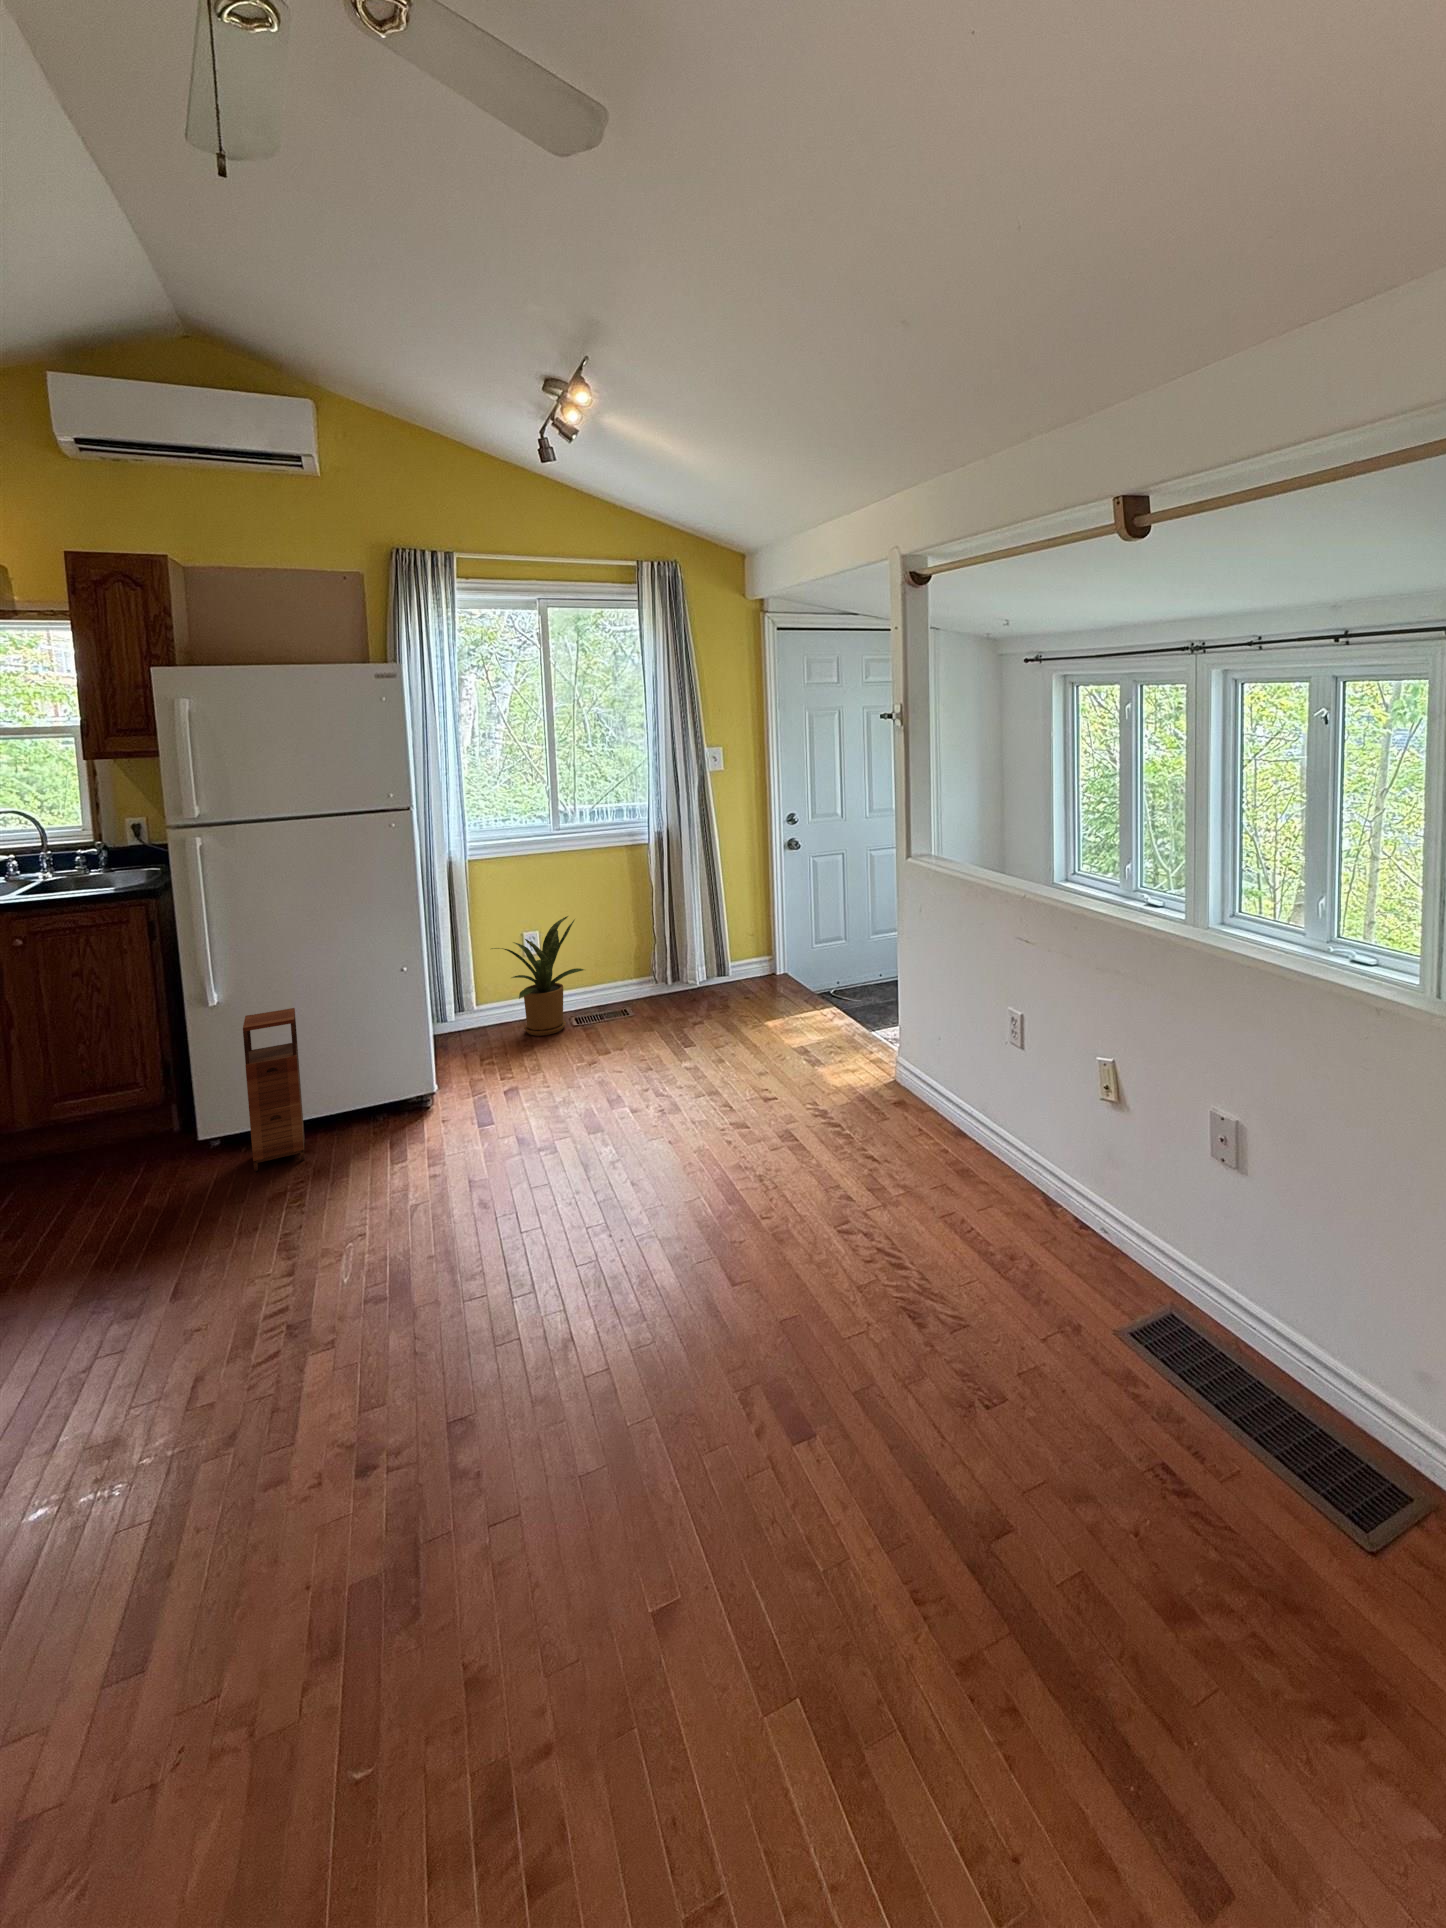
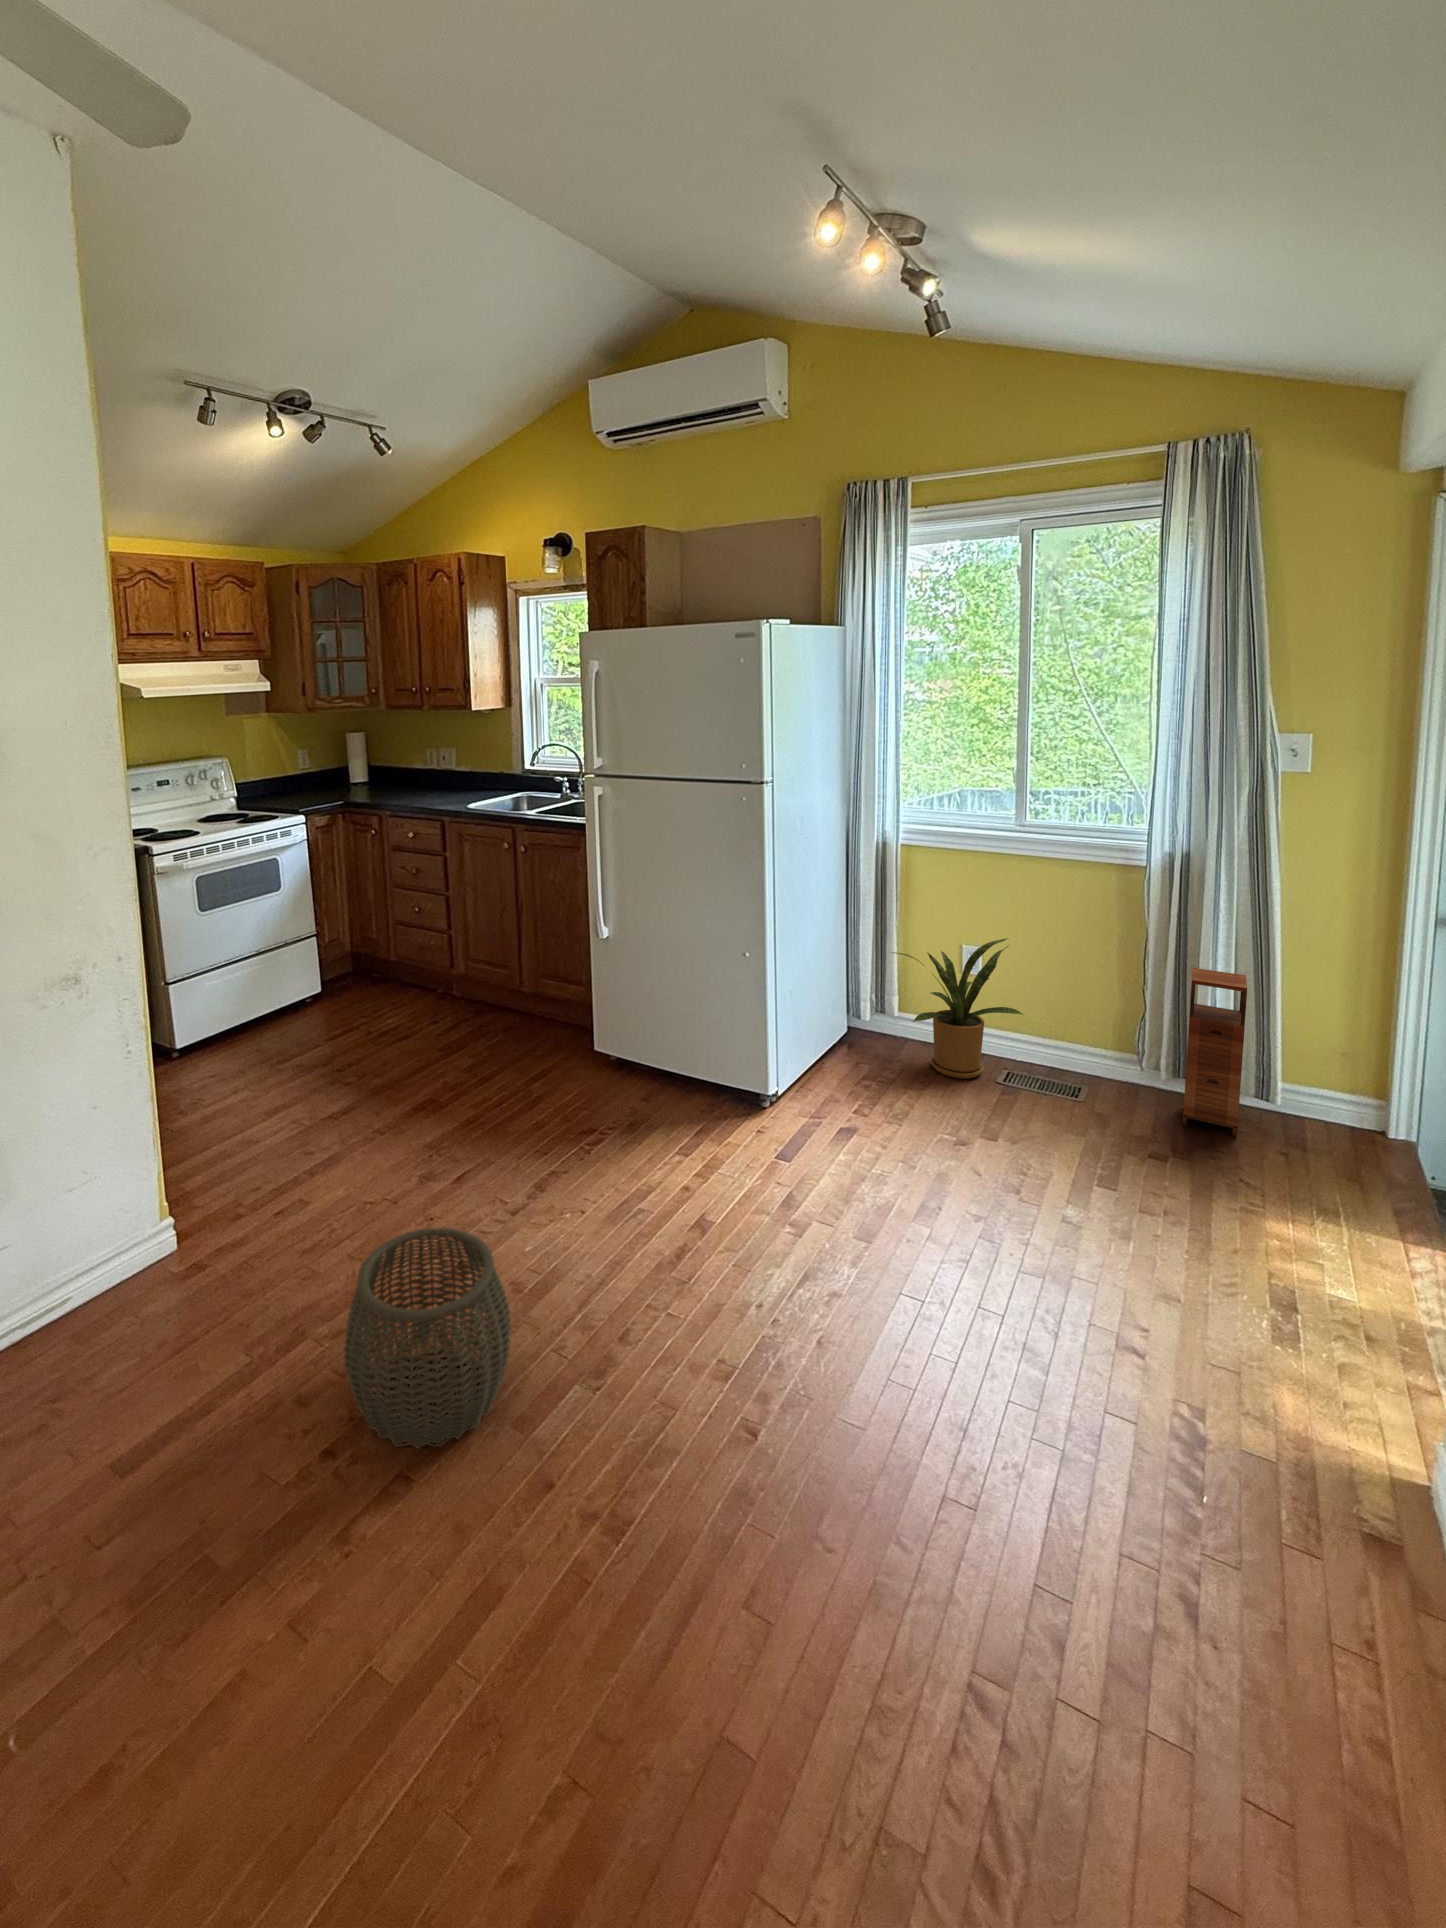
storage cabinet: present [243,1008,305,1172] -> present [1183,968,1247,1137]
woven basket: none [335,1218,505,1417] -> present [344,1228,511,1449]

